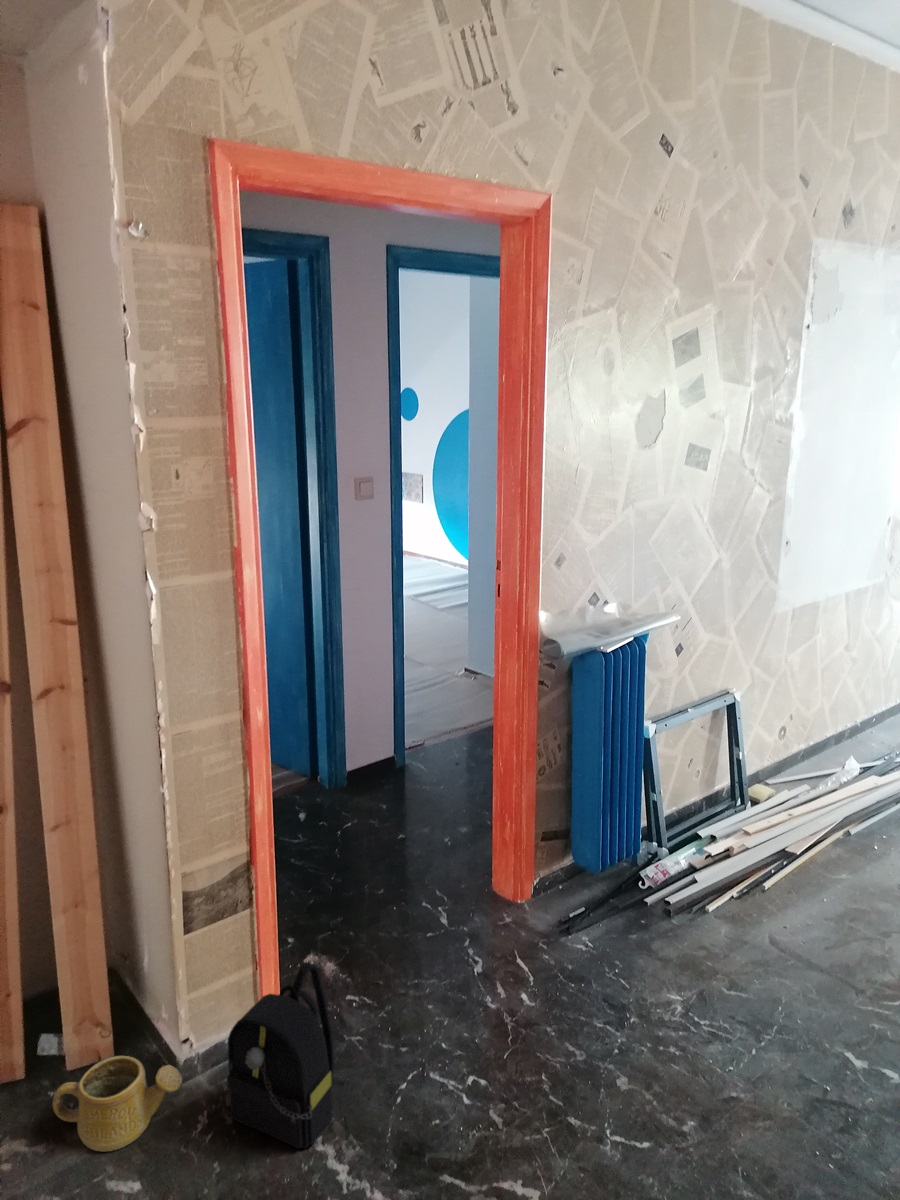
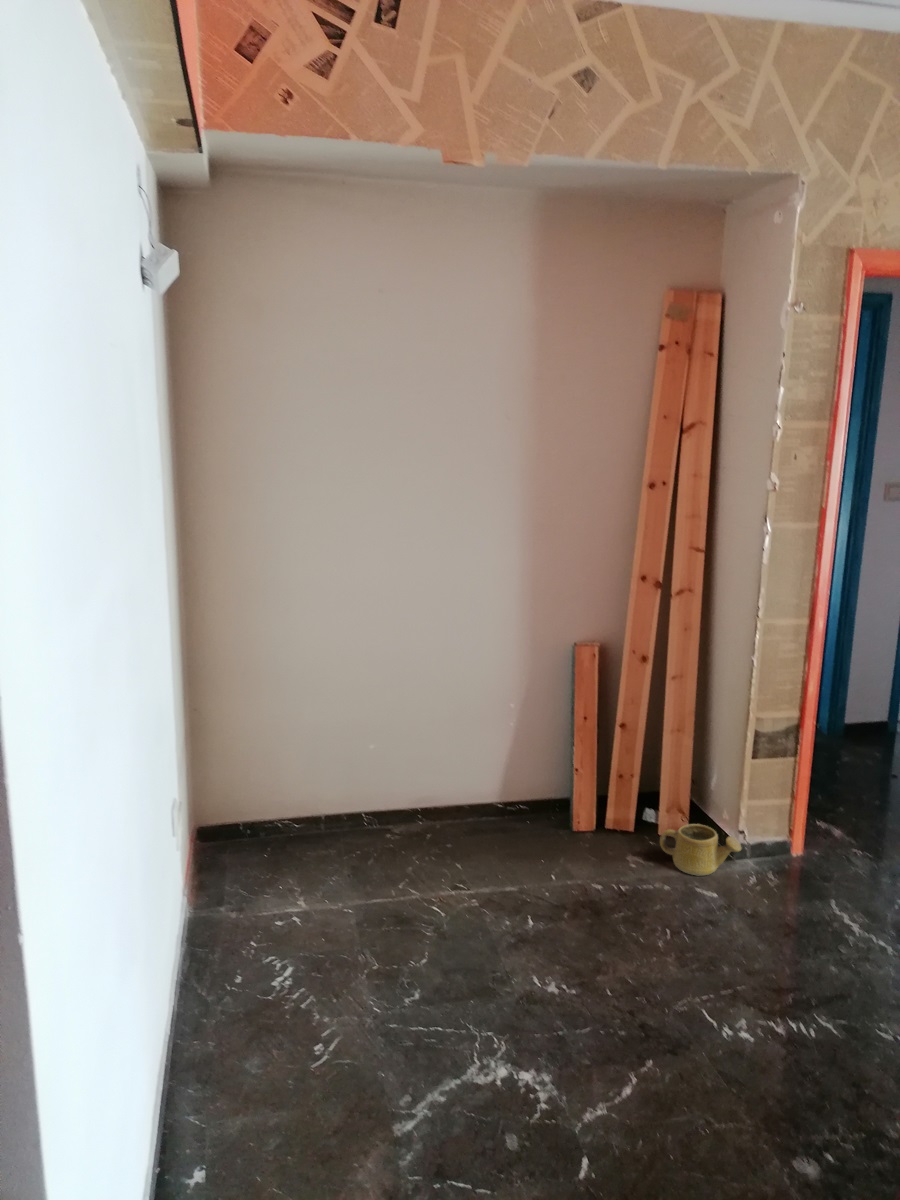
backpack: present [227,962,334,1149] -> none [771,792,849,909]

